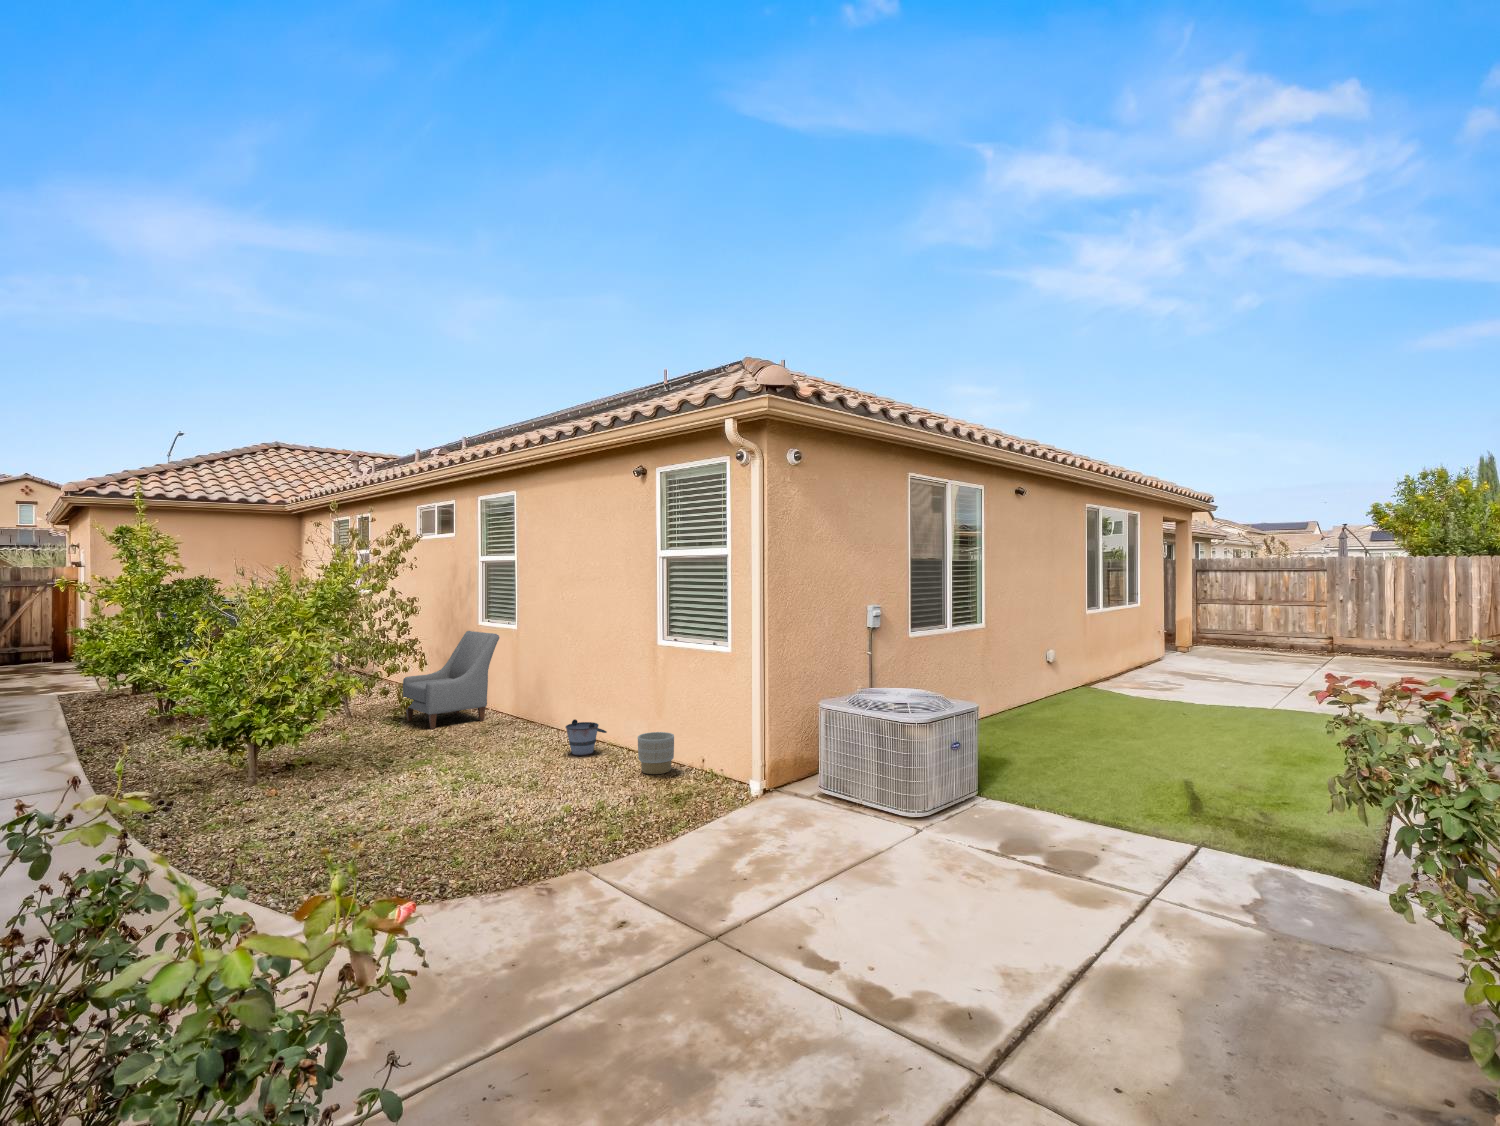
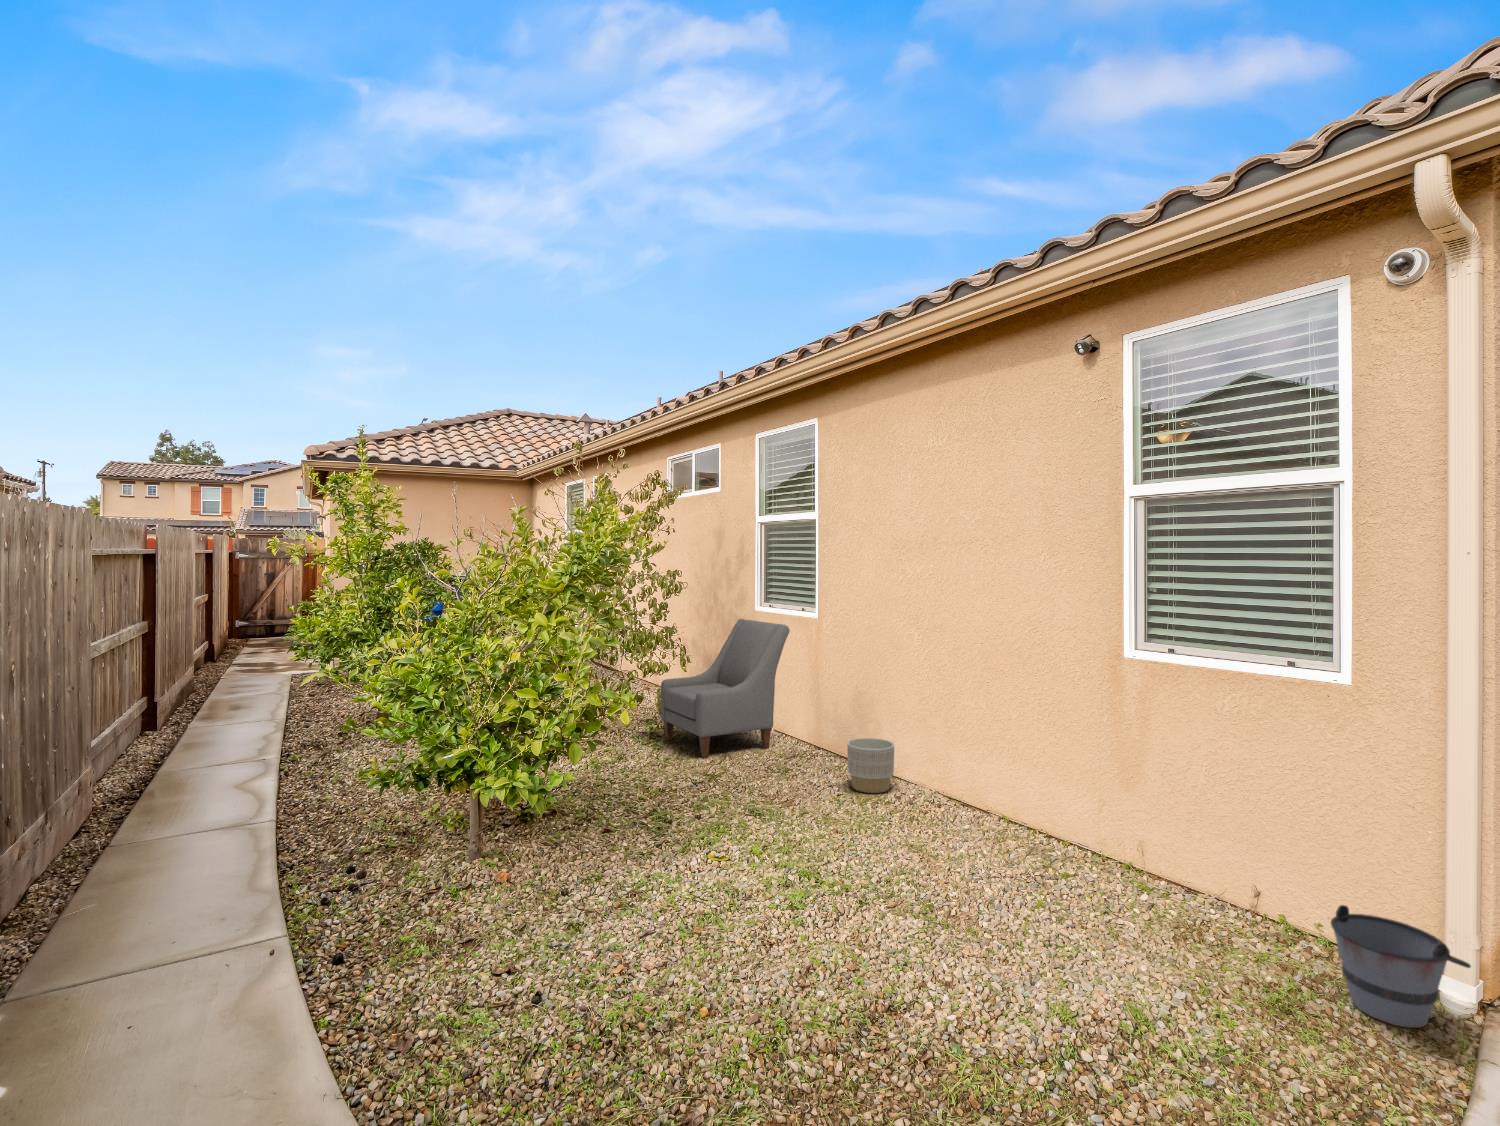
bucket: present [565,719,607,755] -> present [1331,905,1471,1028]
planter: present [638,732,674,774] -> present [847,738,894,793]

